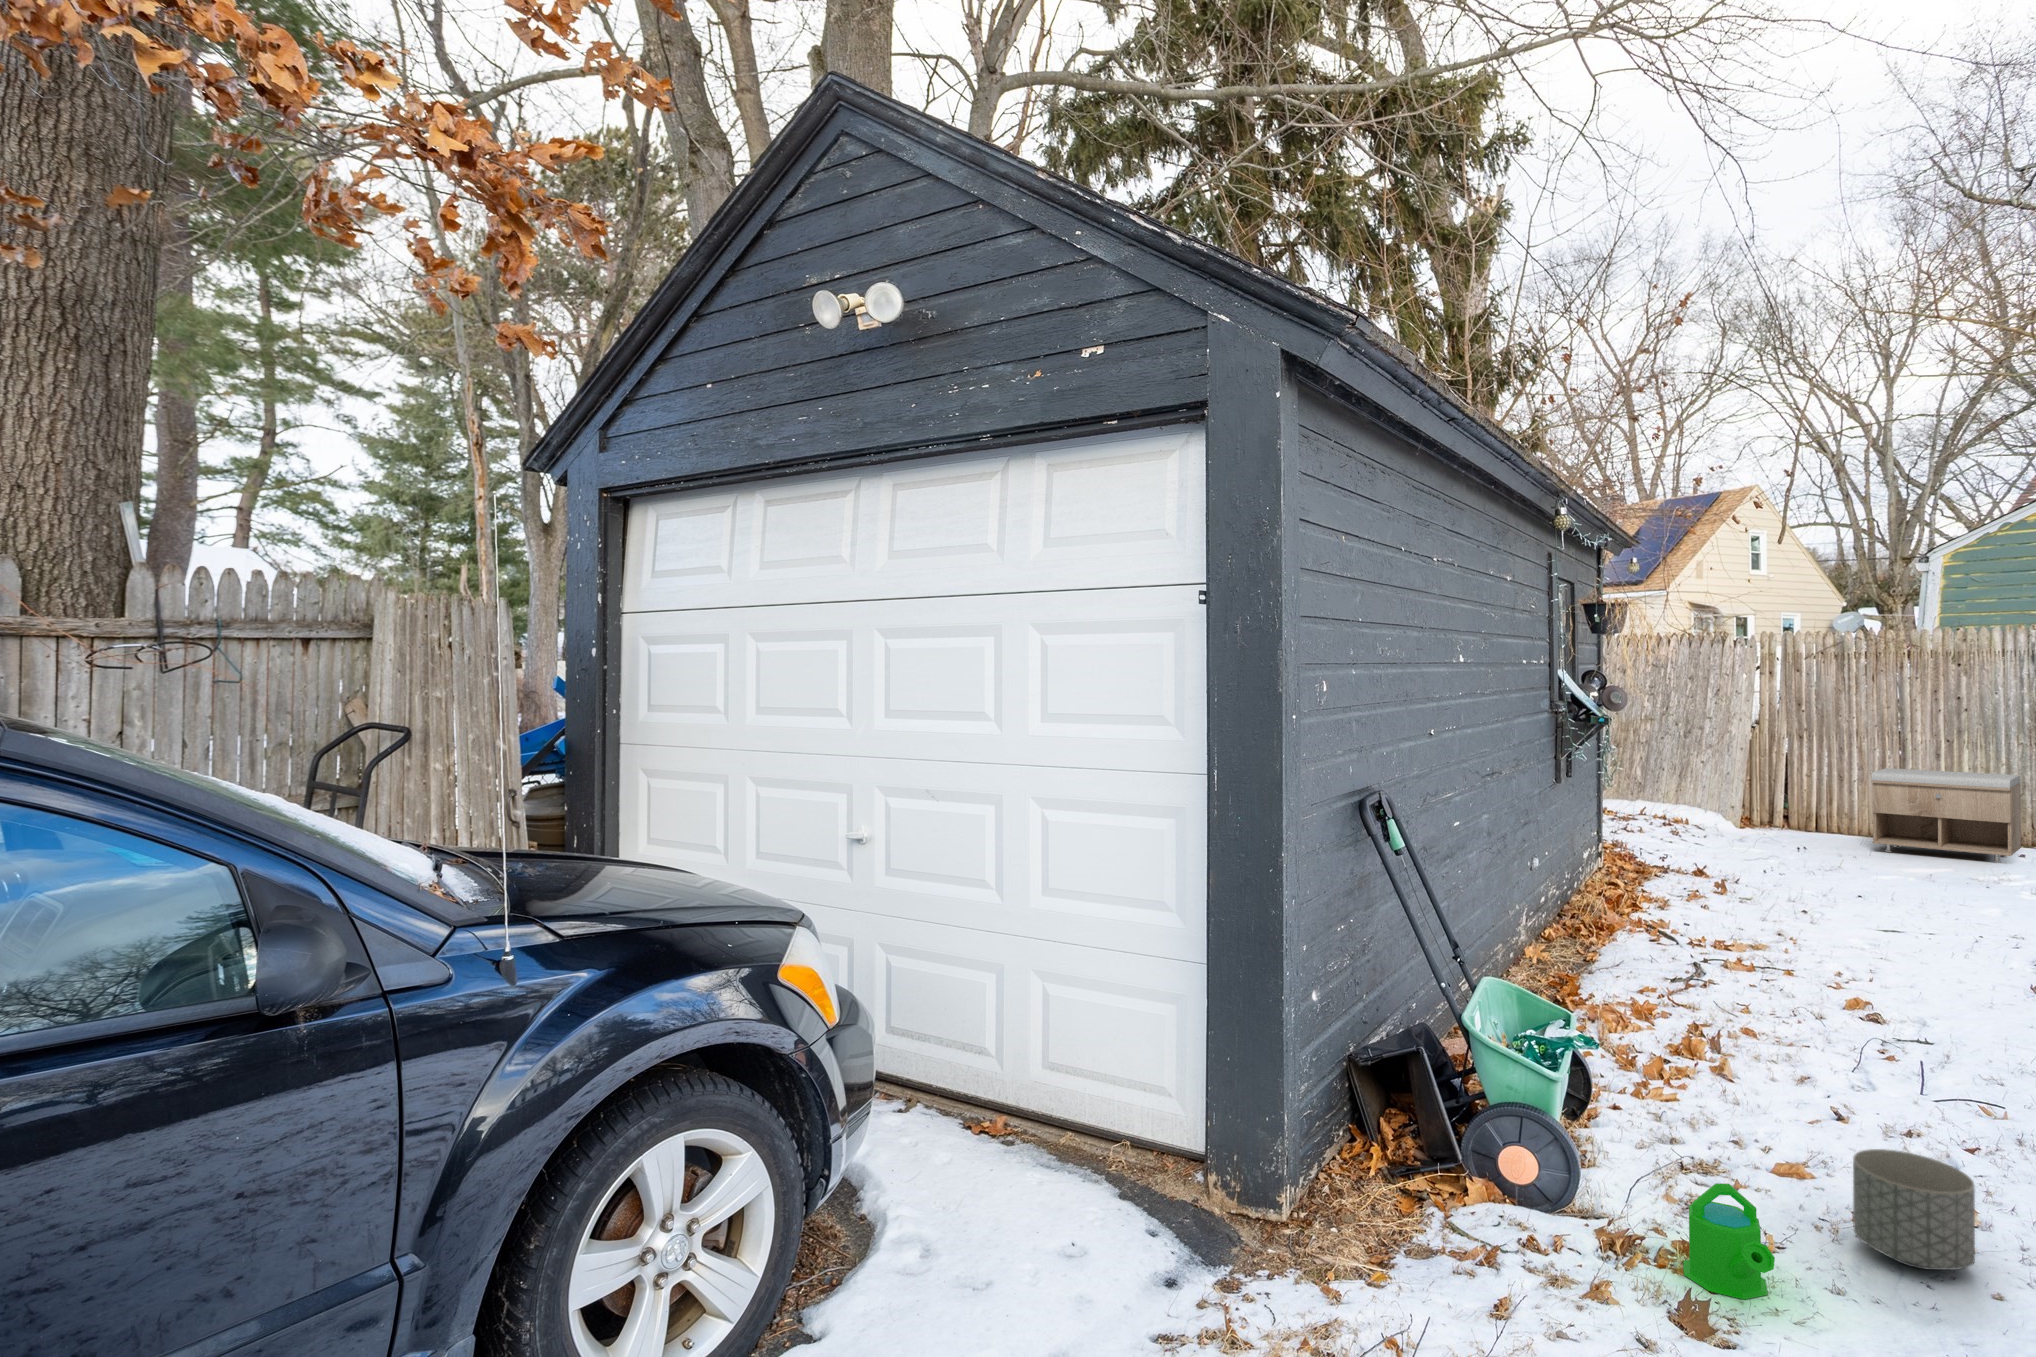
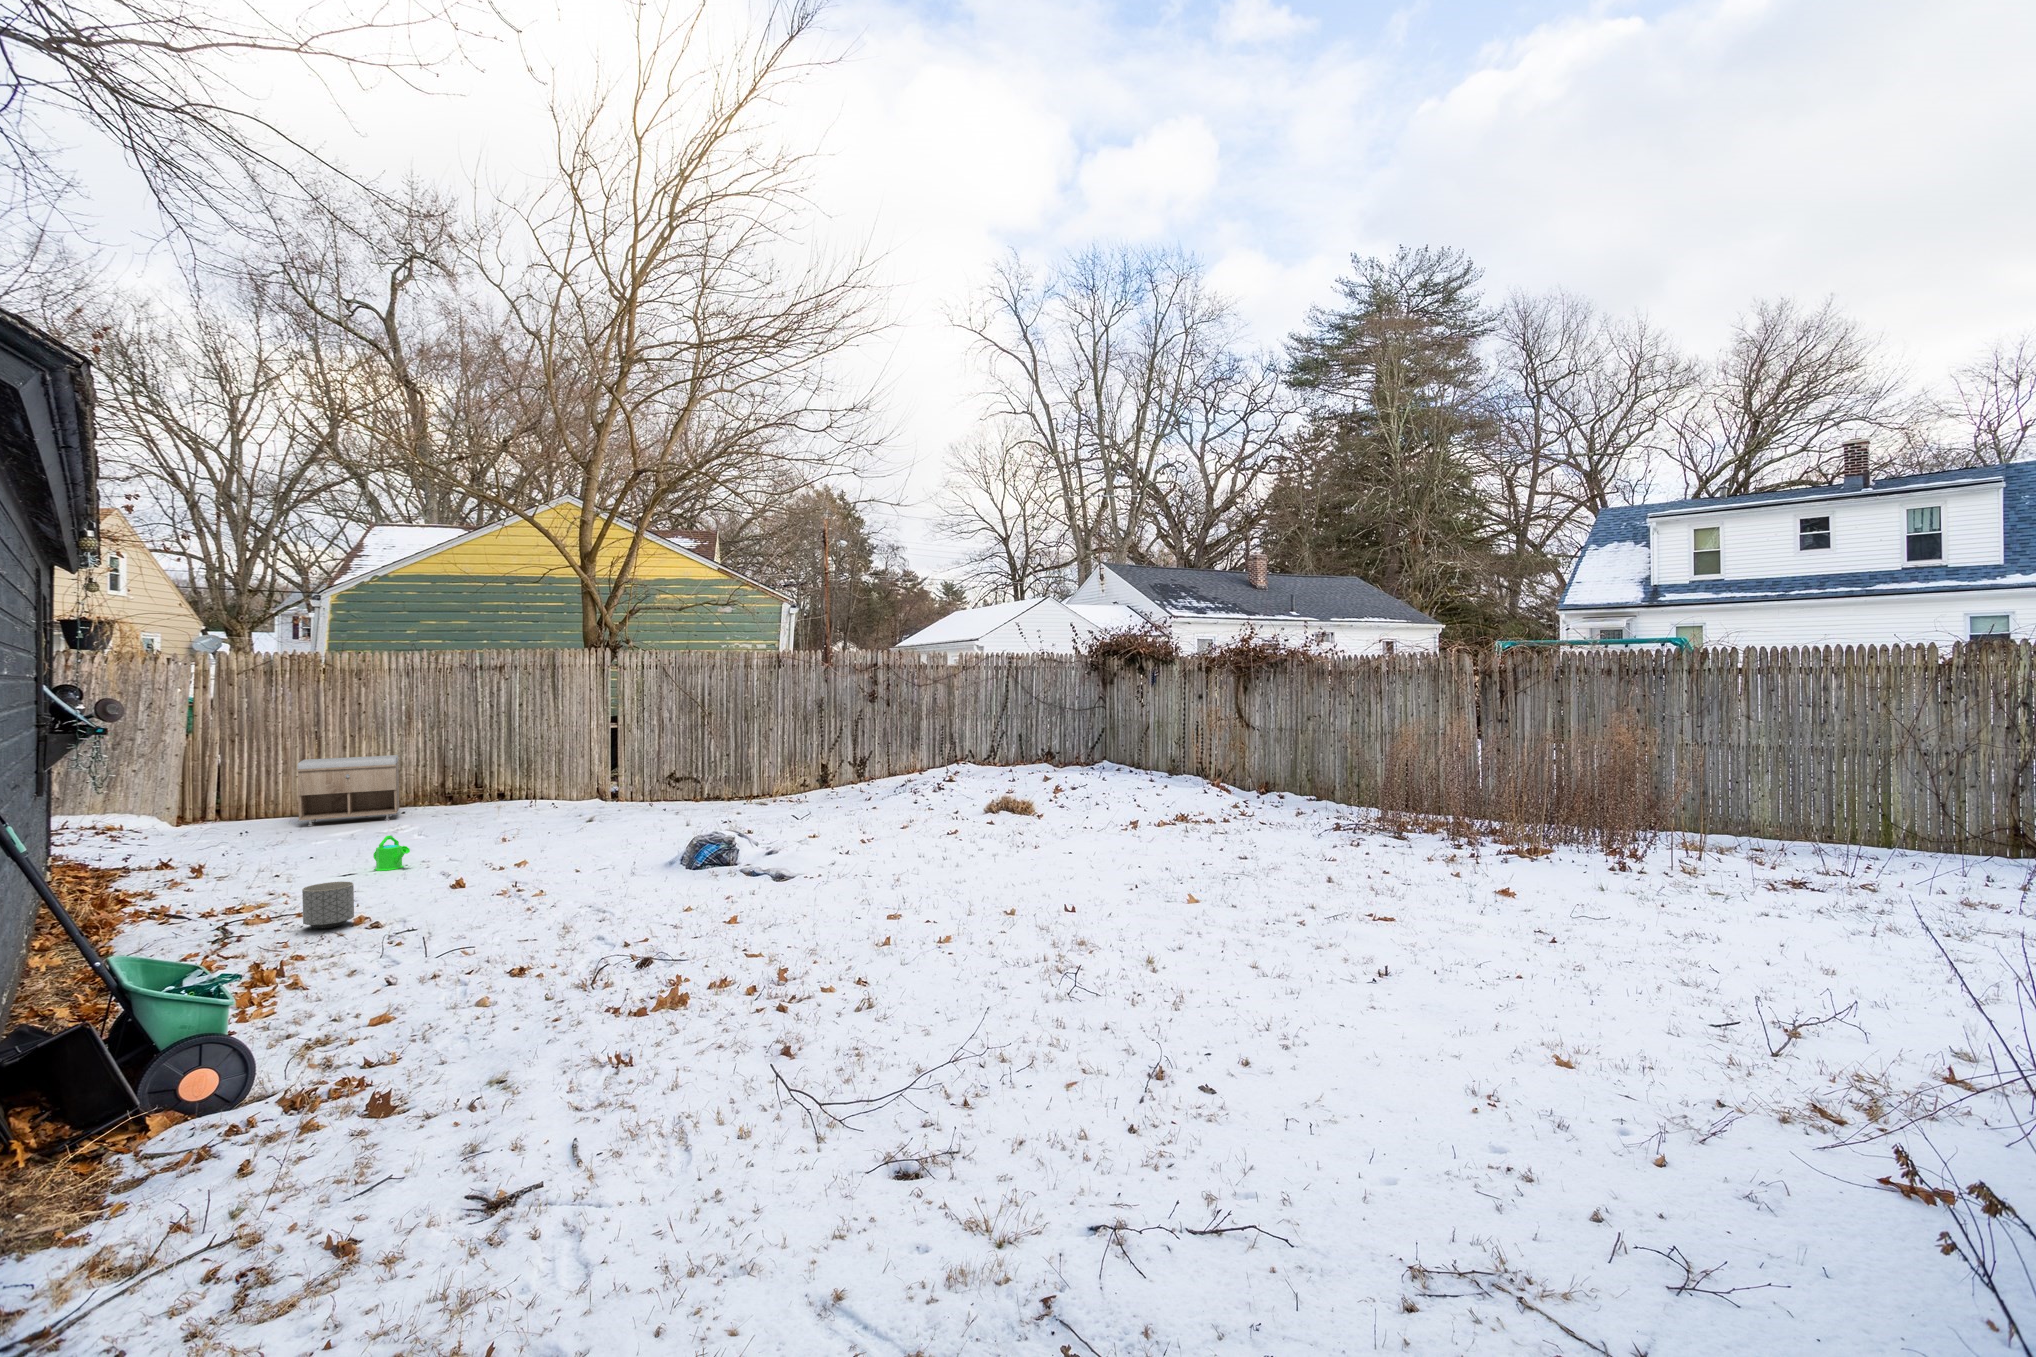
planter: present [1853,1149,1975,1270] -> present [302,882,354,929]
watering can: present [1683,1183,1775,1299] -> present [373,835,410,871]

